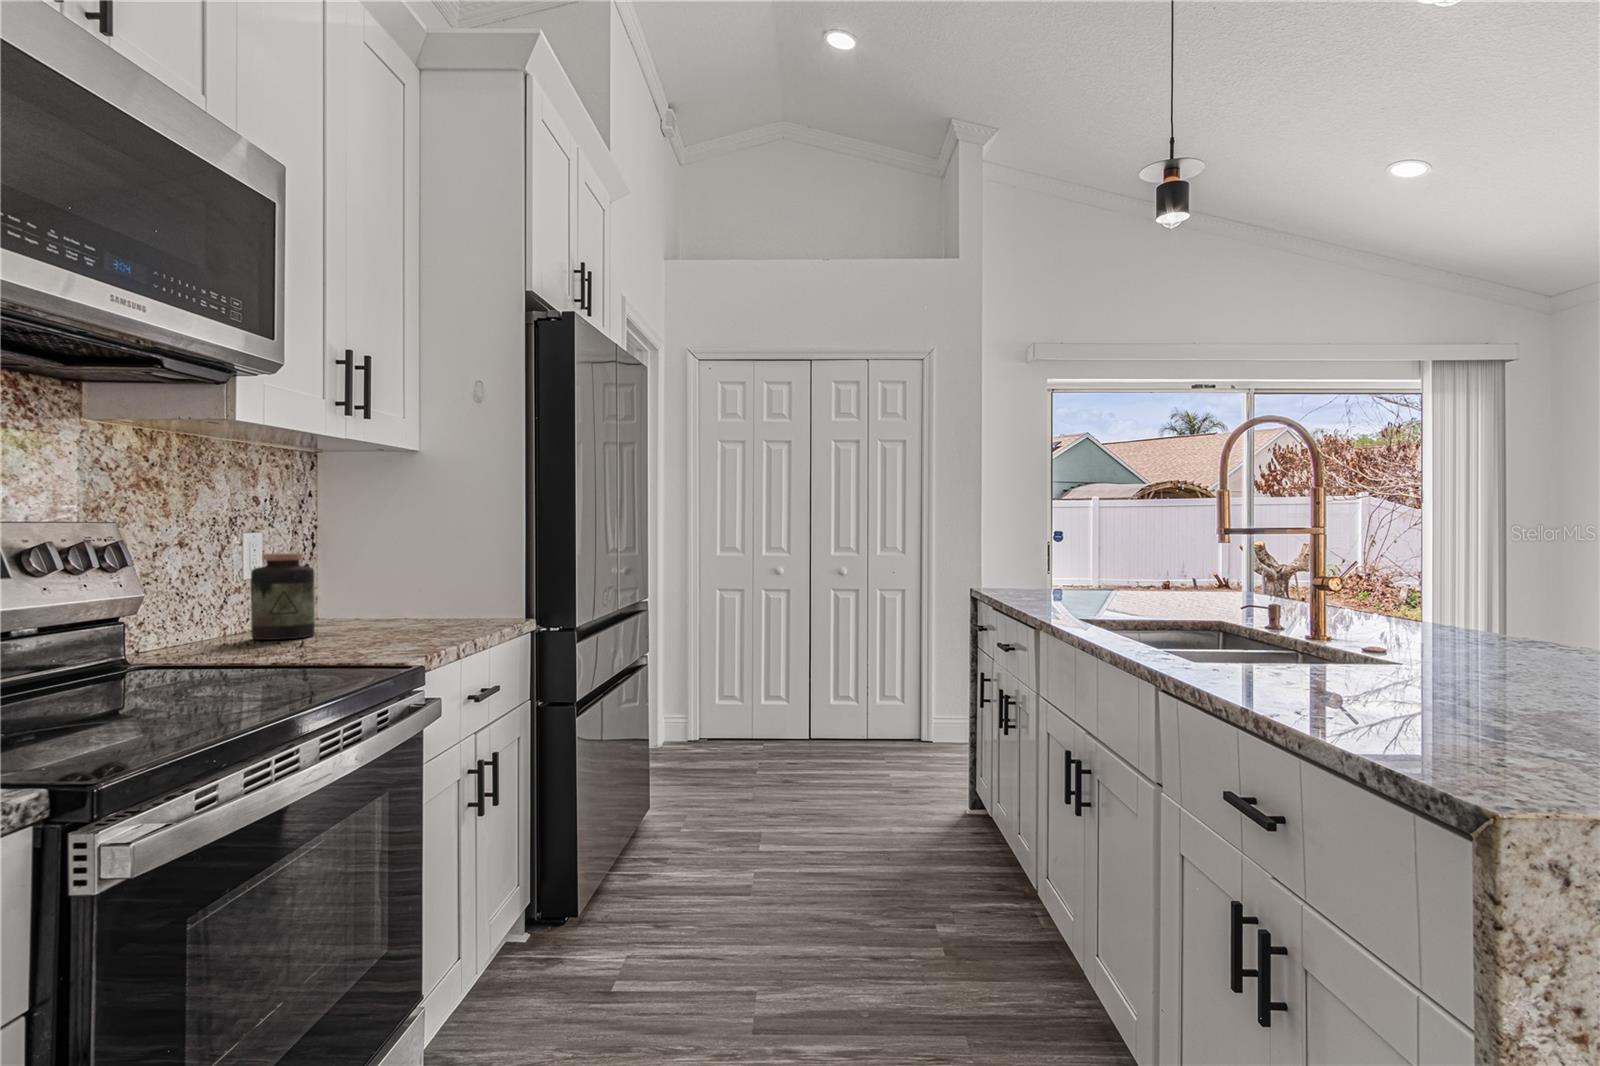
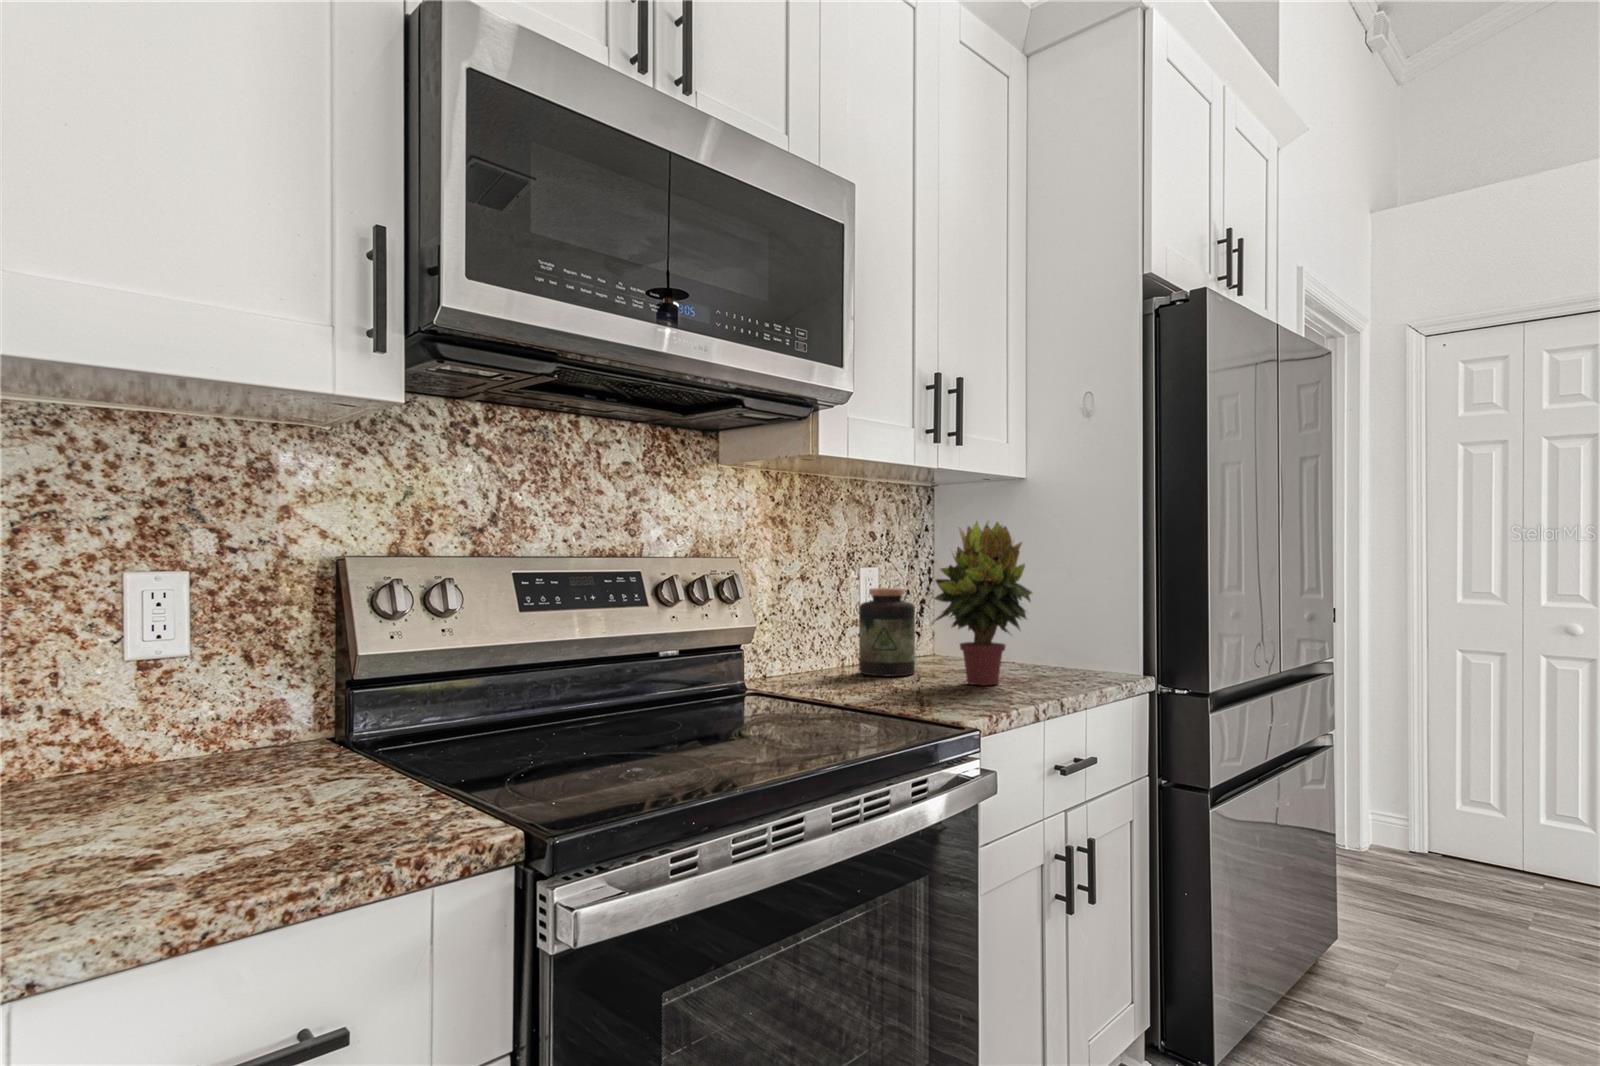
potted plant: none [340,488,441,638] -> present [932,522,1032,685]

